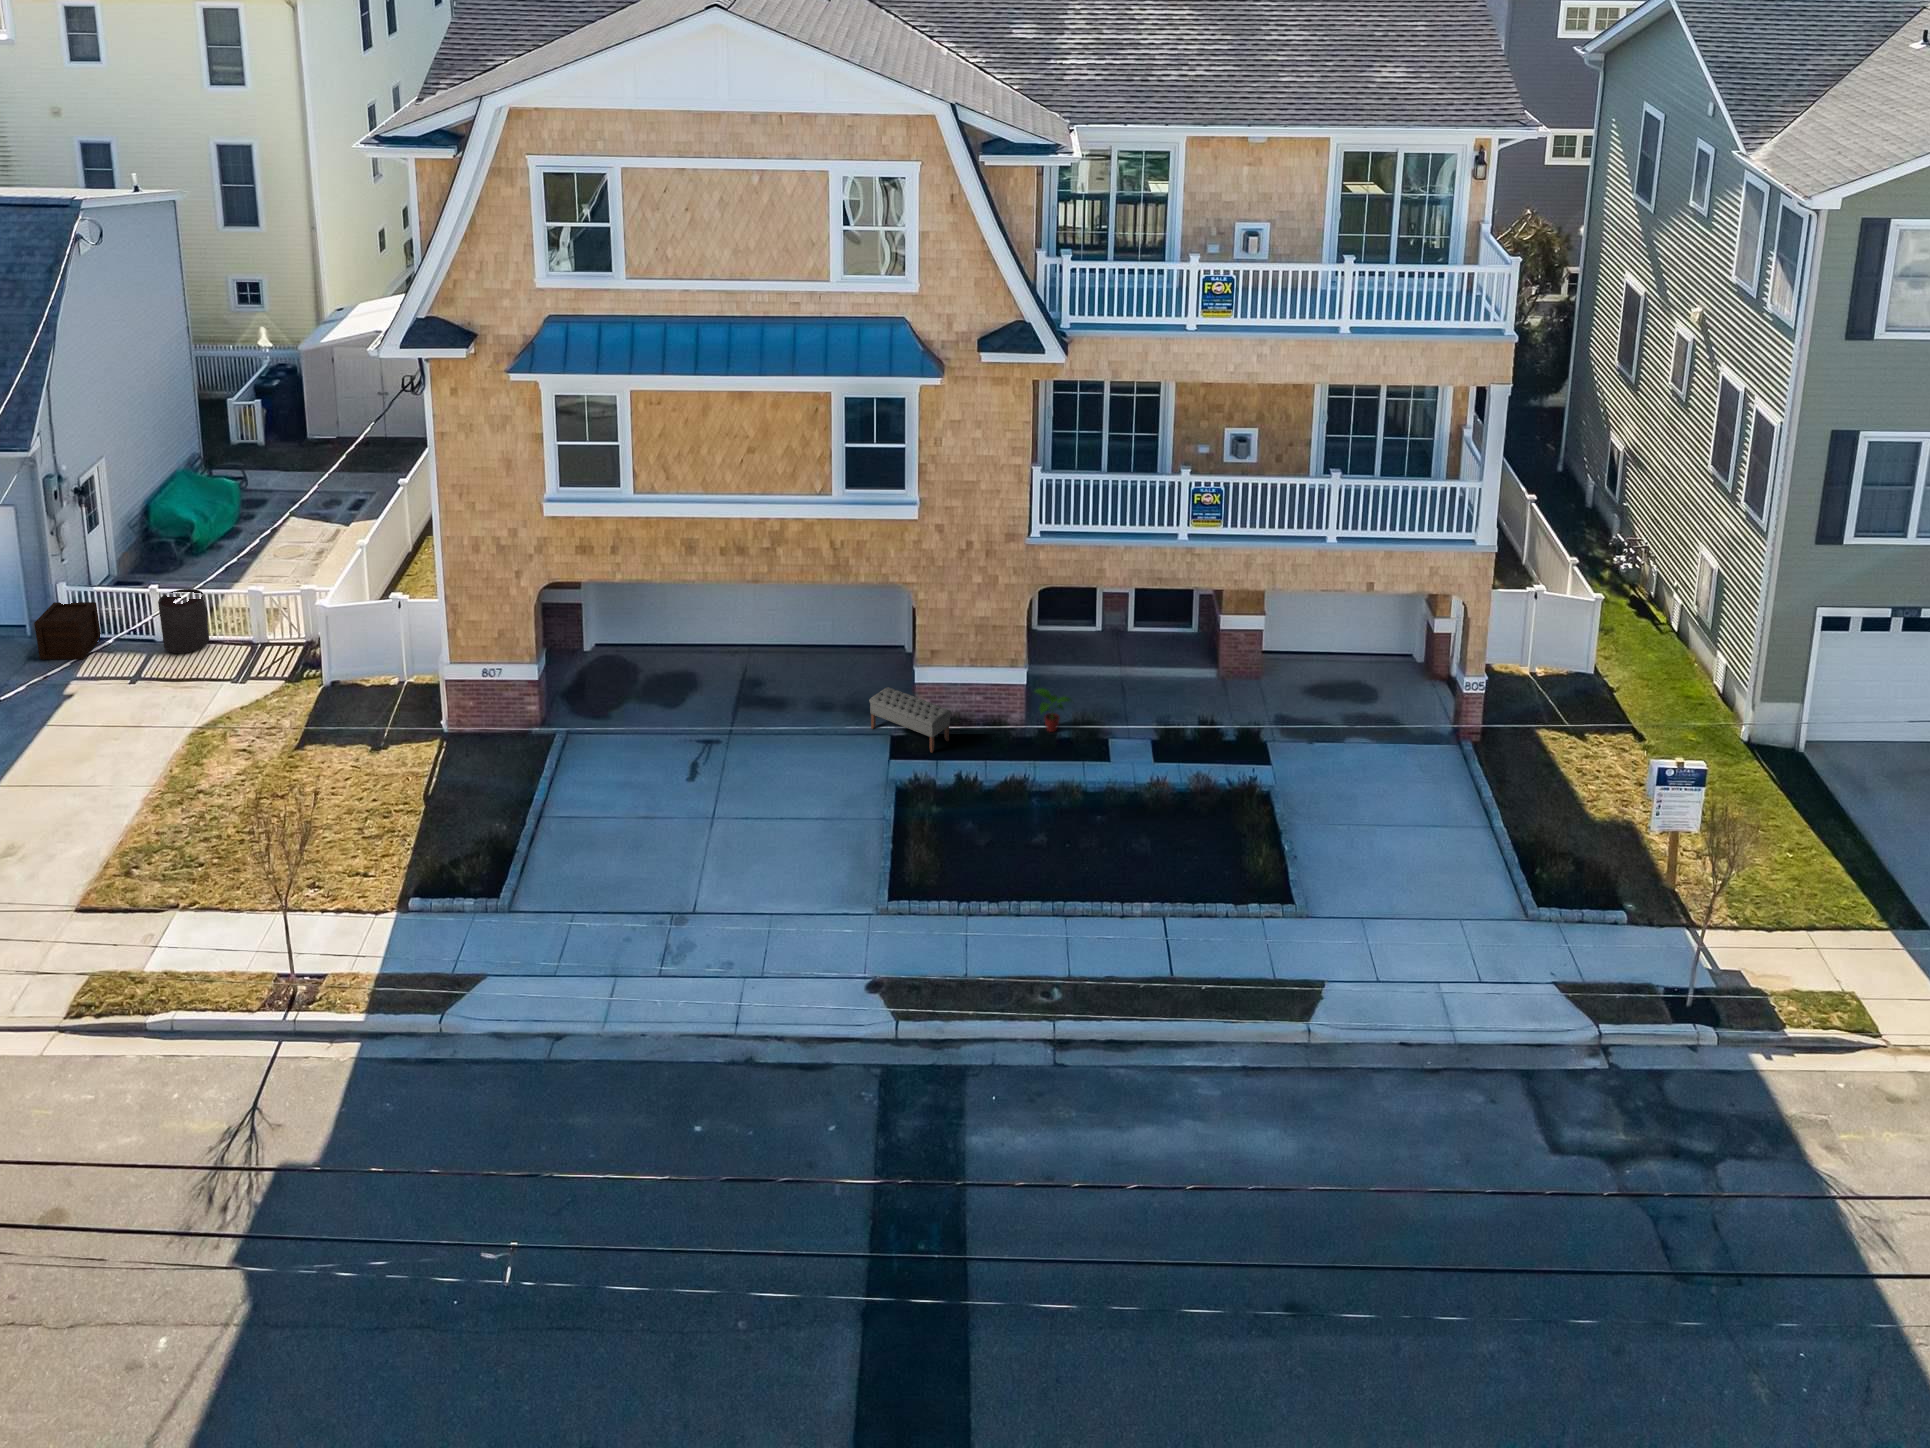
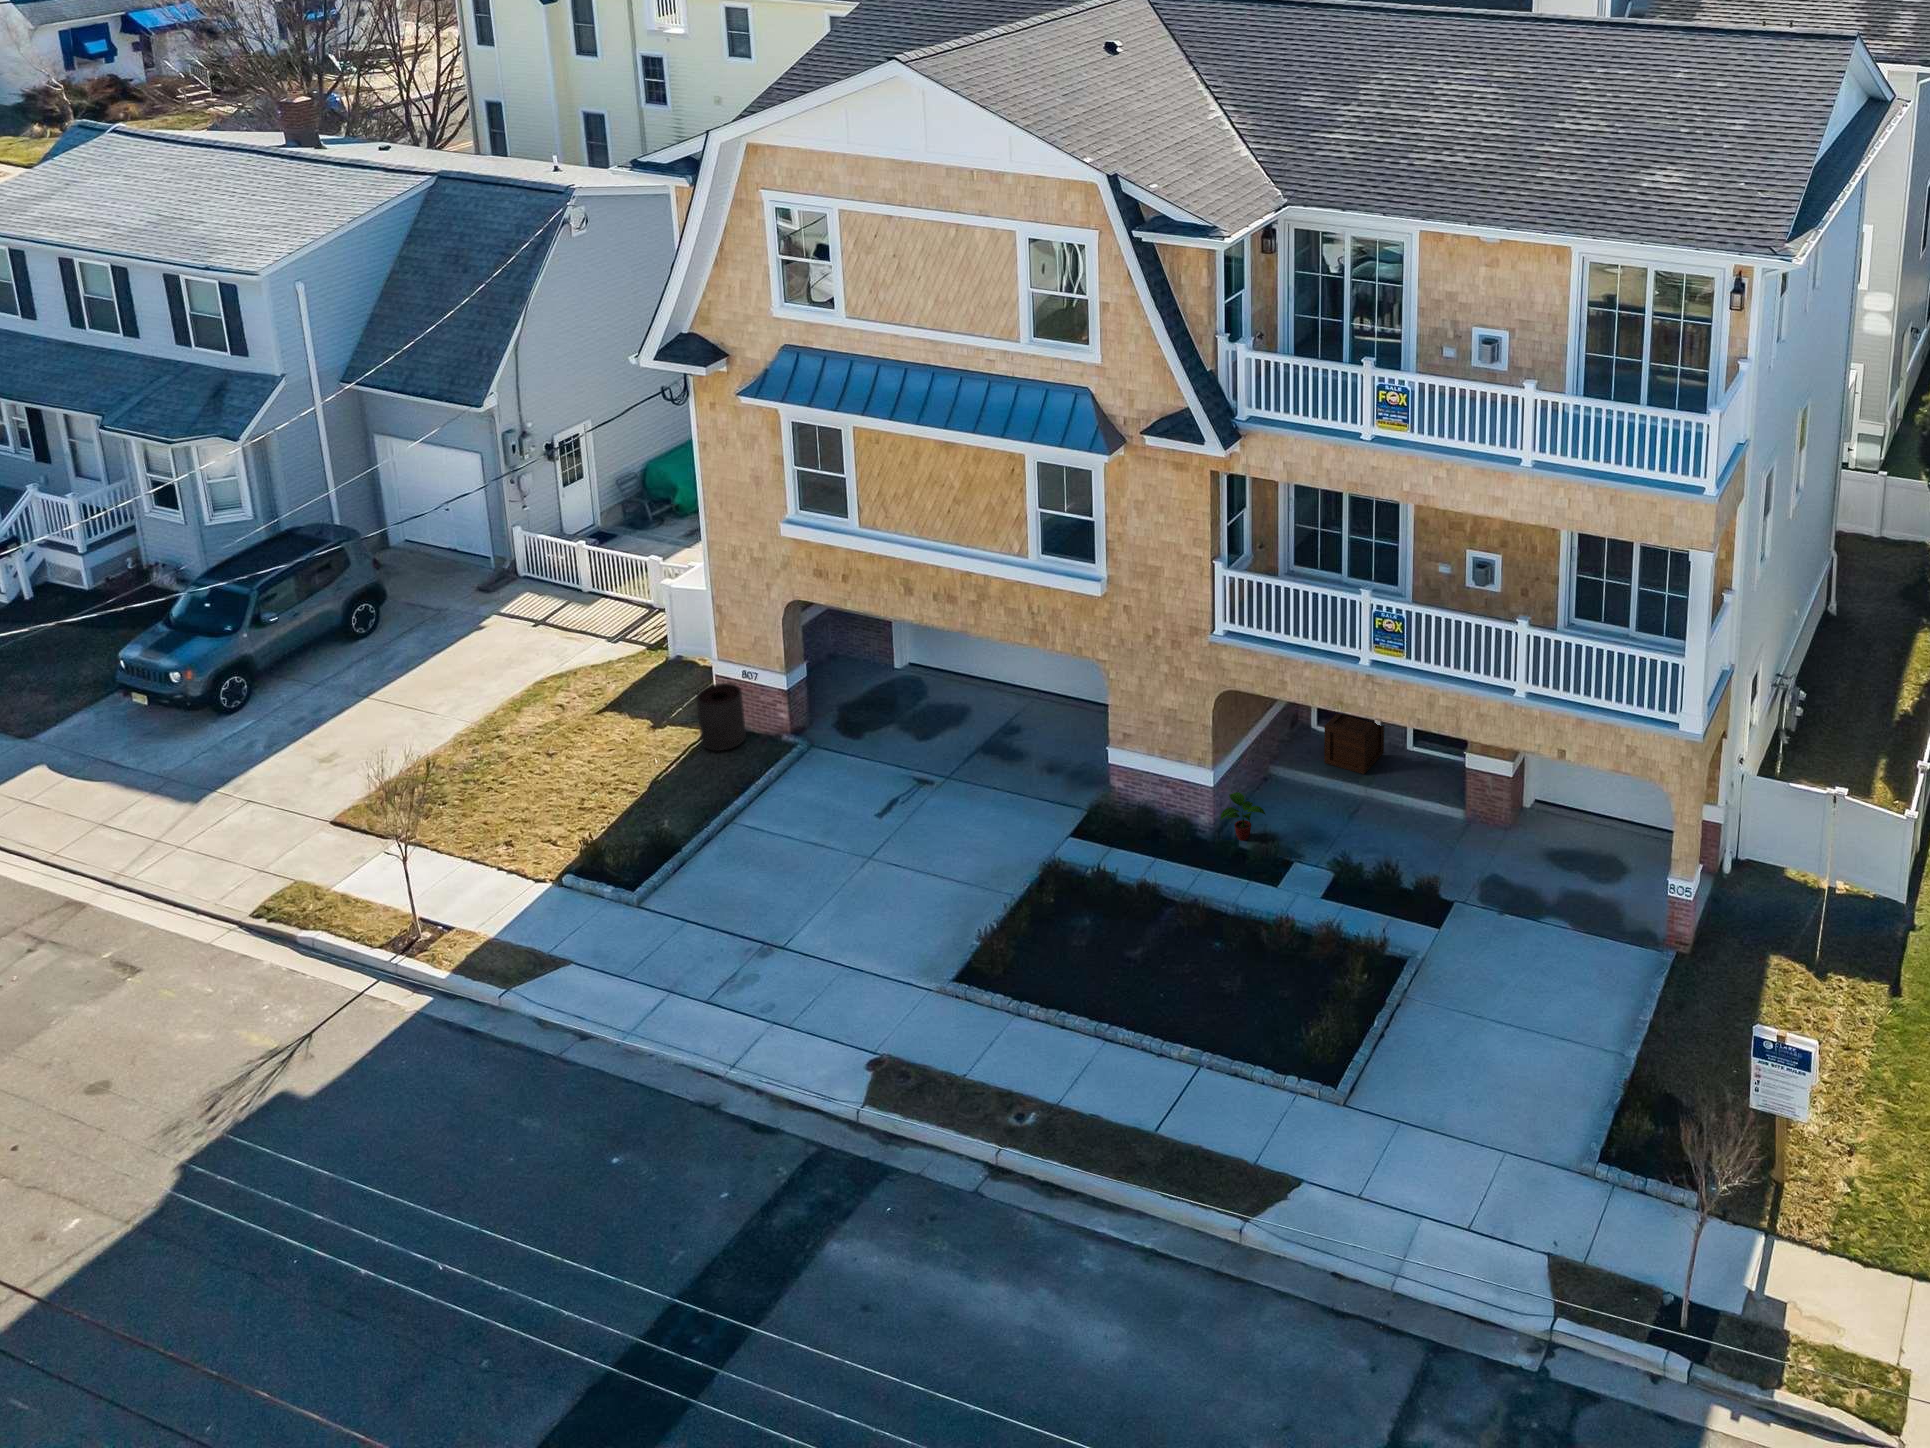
trash can: present [158,589,209,653] -> present [696,683,746,751]
wooden crate: present [34,602,101,660] -> present [1324,714,1384,774]
bench: present [869,687,951,753] -> none [1070,760,1136,837]

